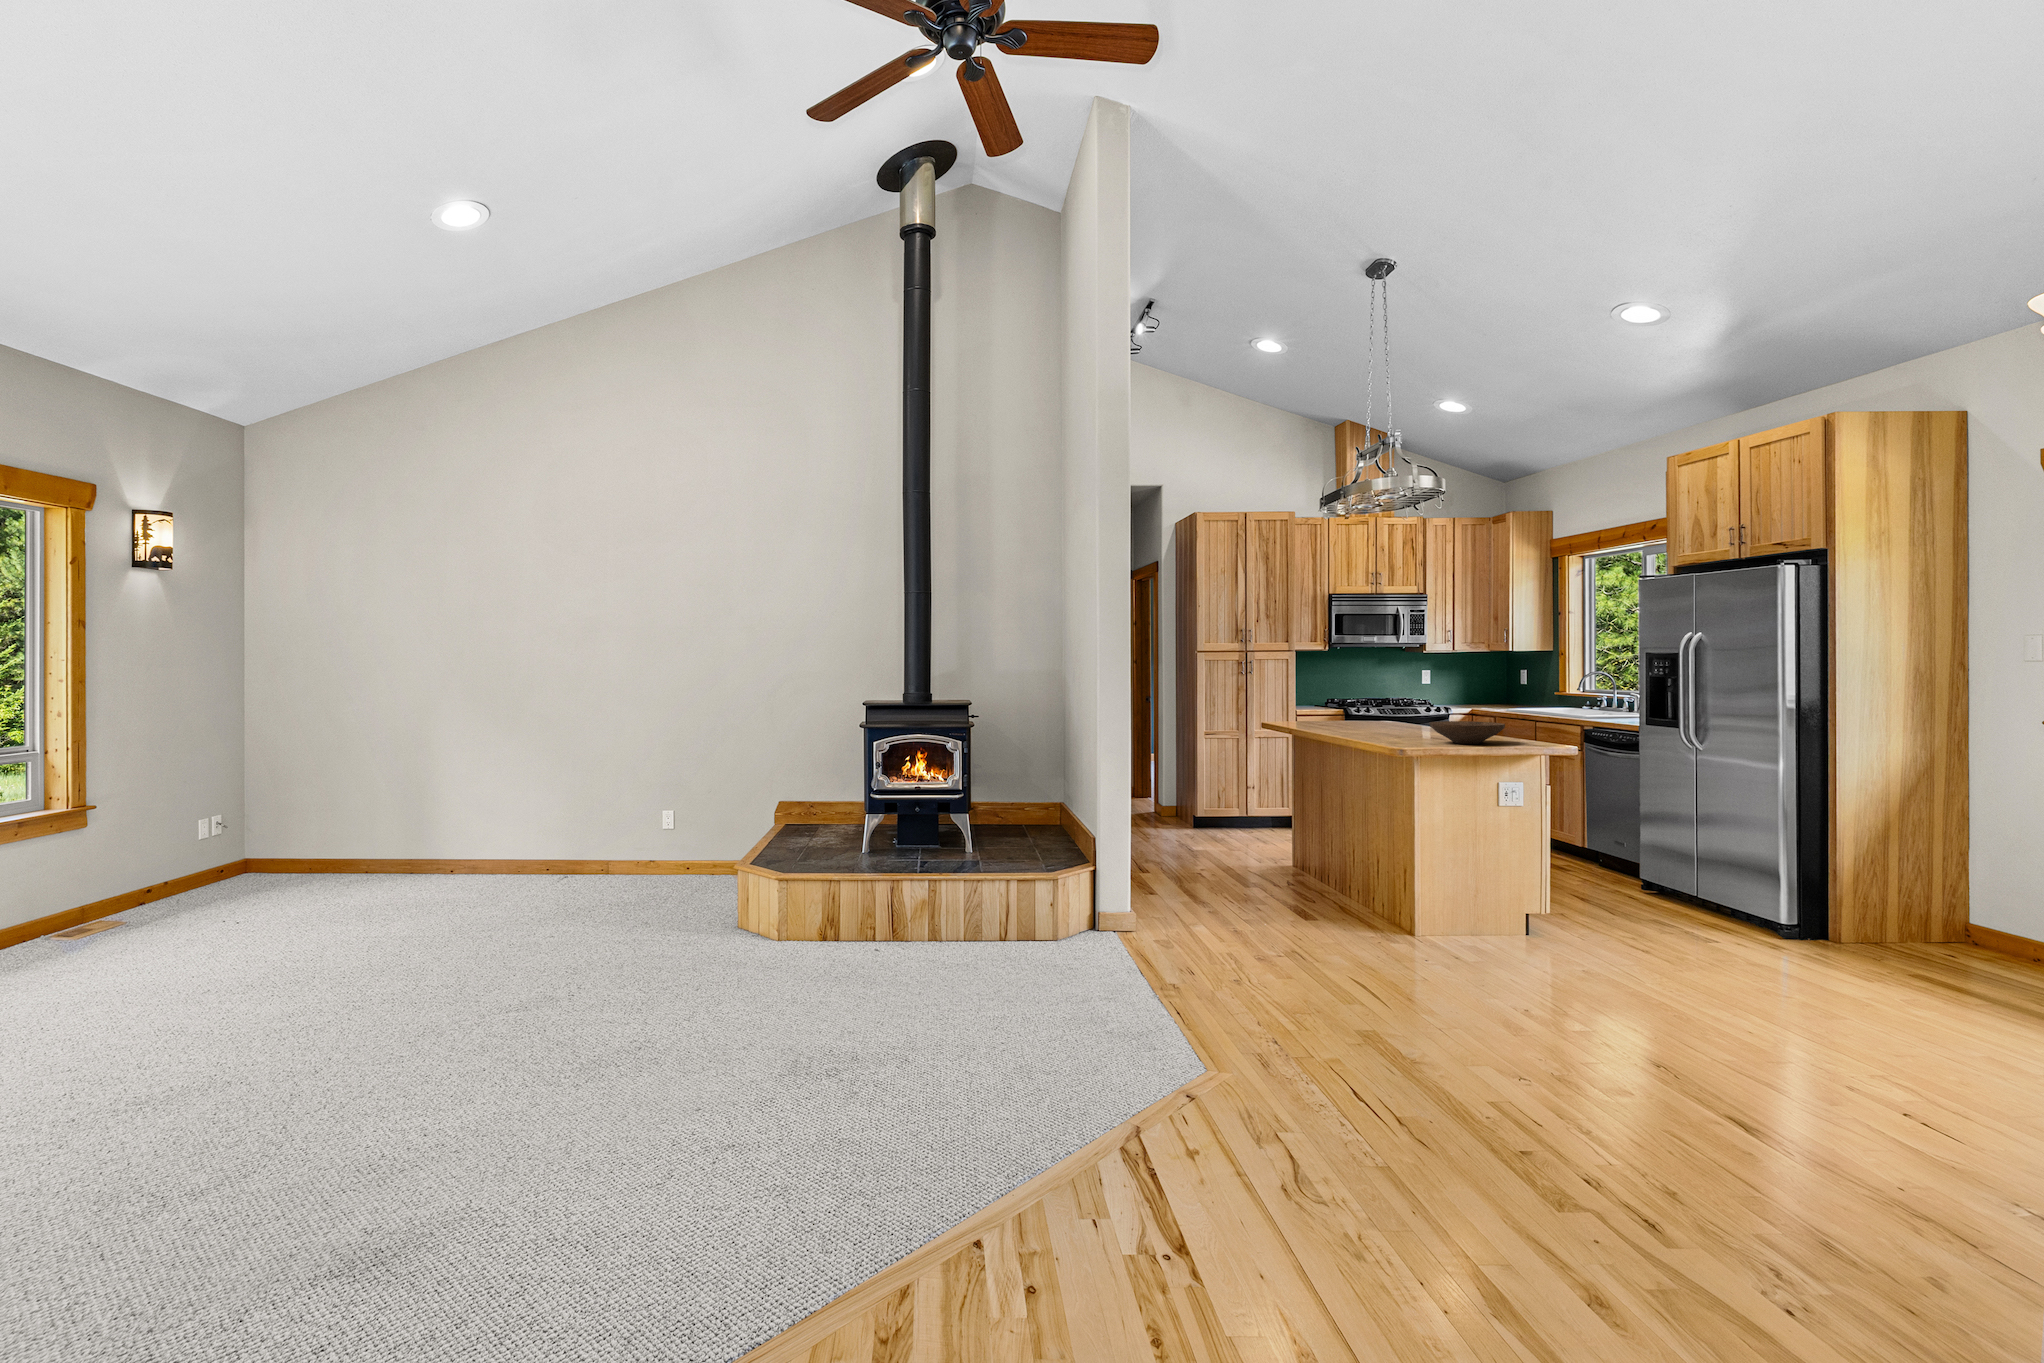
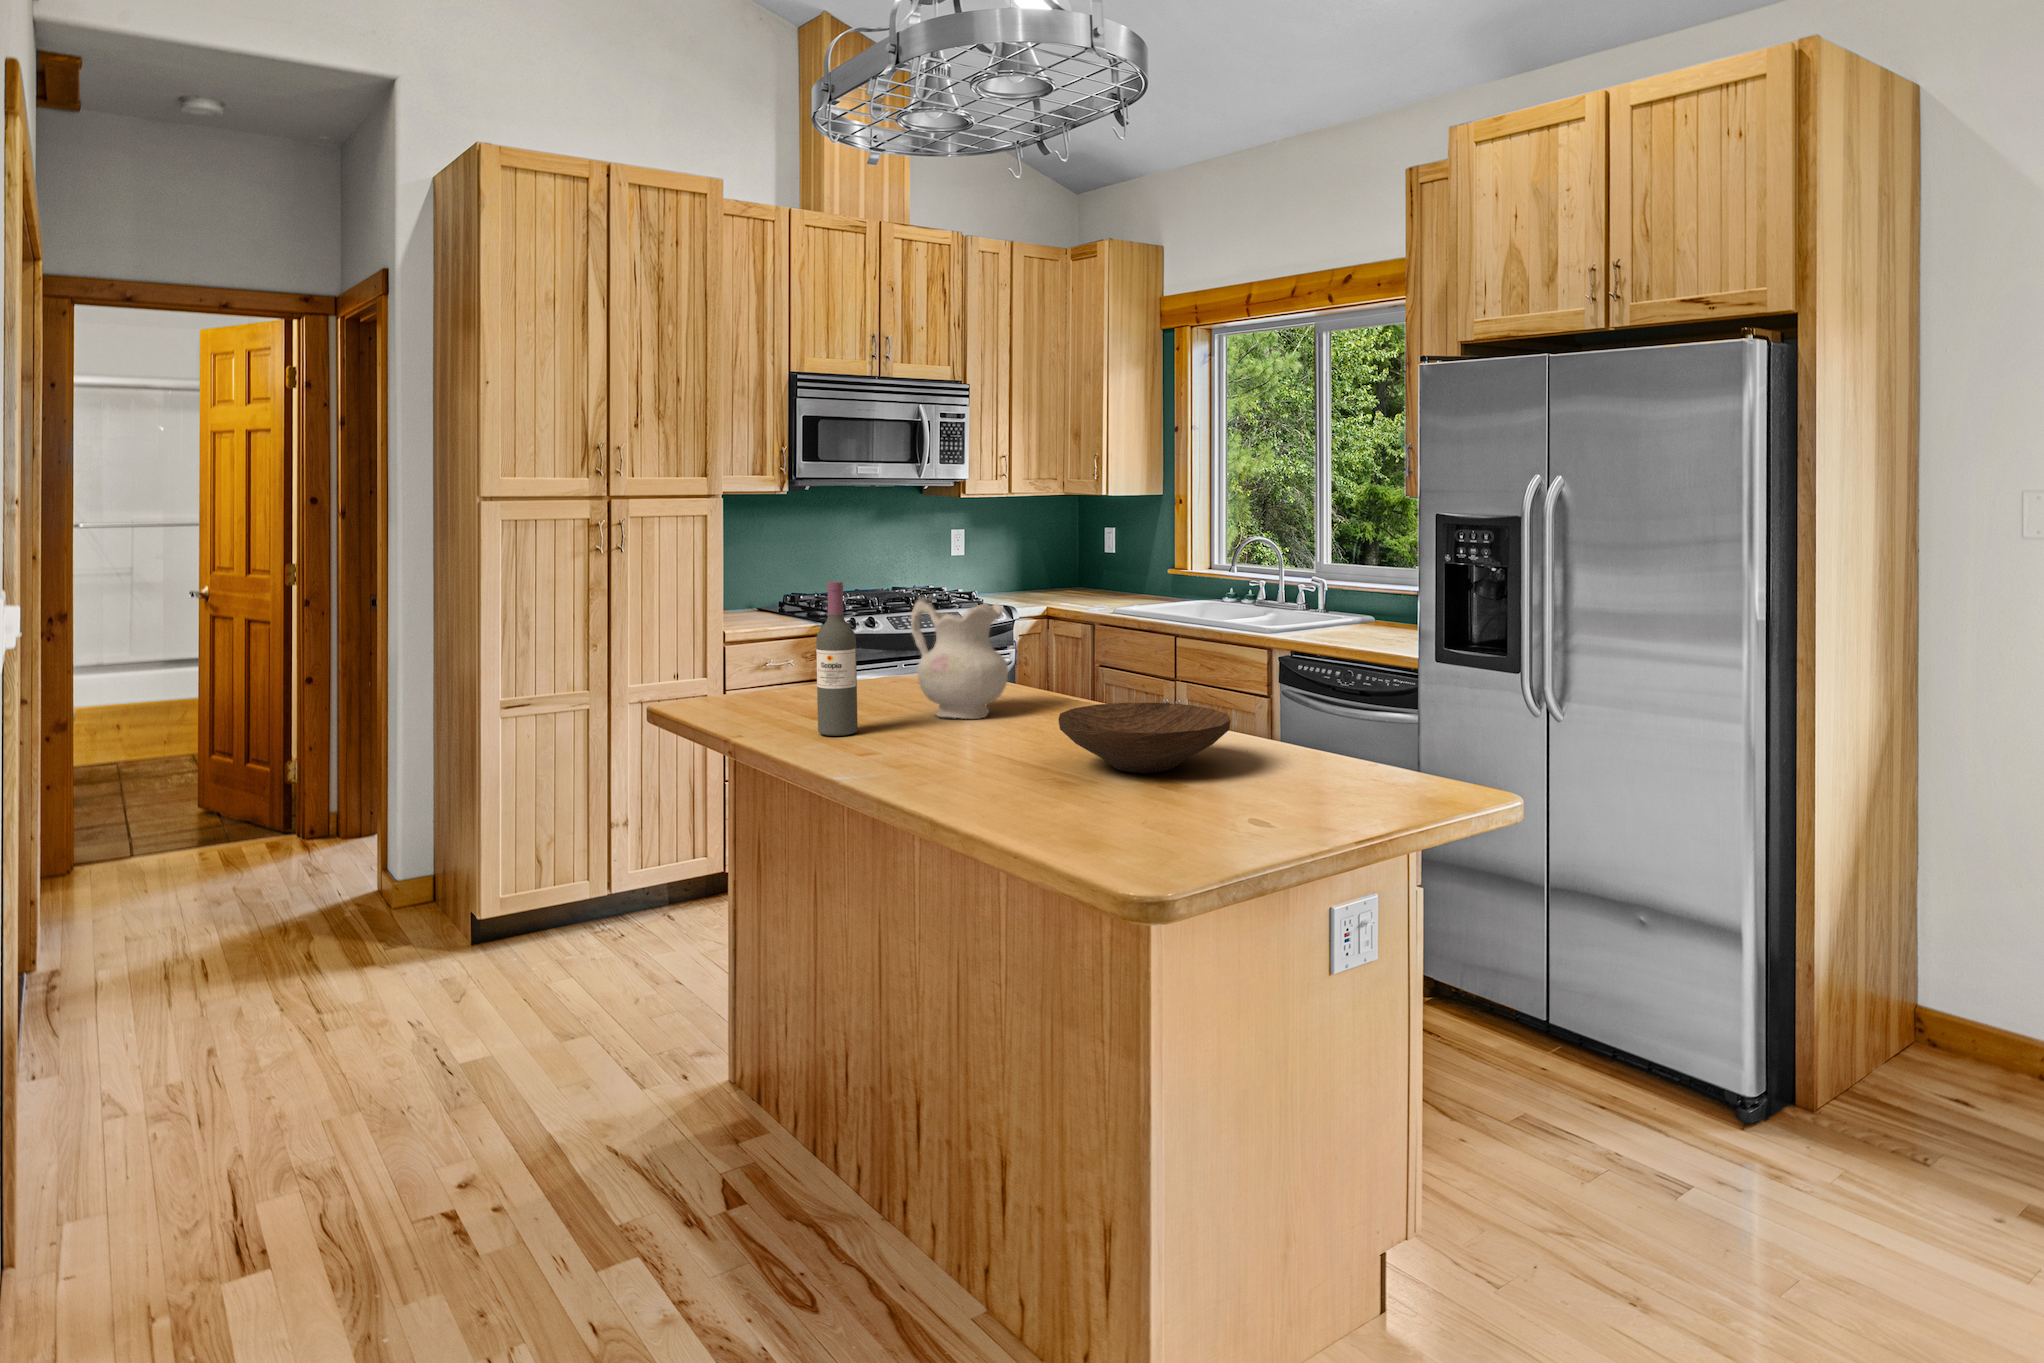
wine bottle: none [1336,676,1353,735] -> present [816,582,858,736]
ceramic pitcher: none [1378,684,1421,734] -> present [911,597,1008,719]

